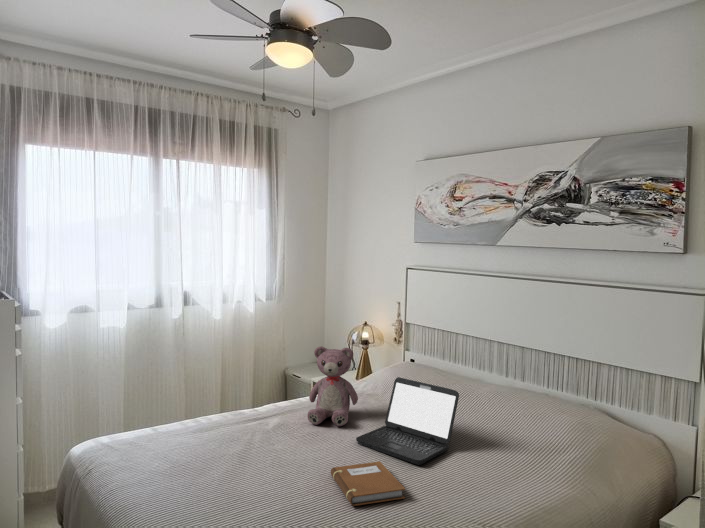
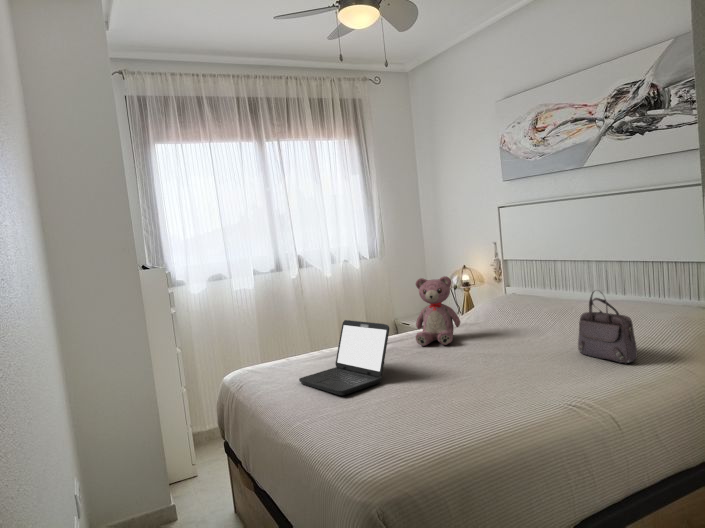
laptop: present [356,377,459,465] -> present [299,320,389,395]
handbag: none [481,393,542,479] -> present [578,292,637,363]
notebook: present [331,462,405,506] -> none [438,361,505,390]

